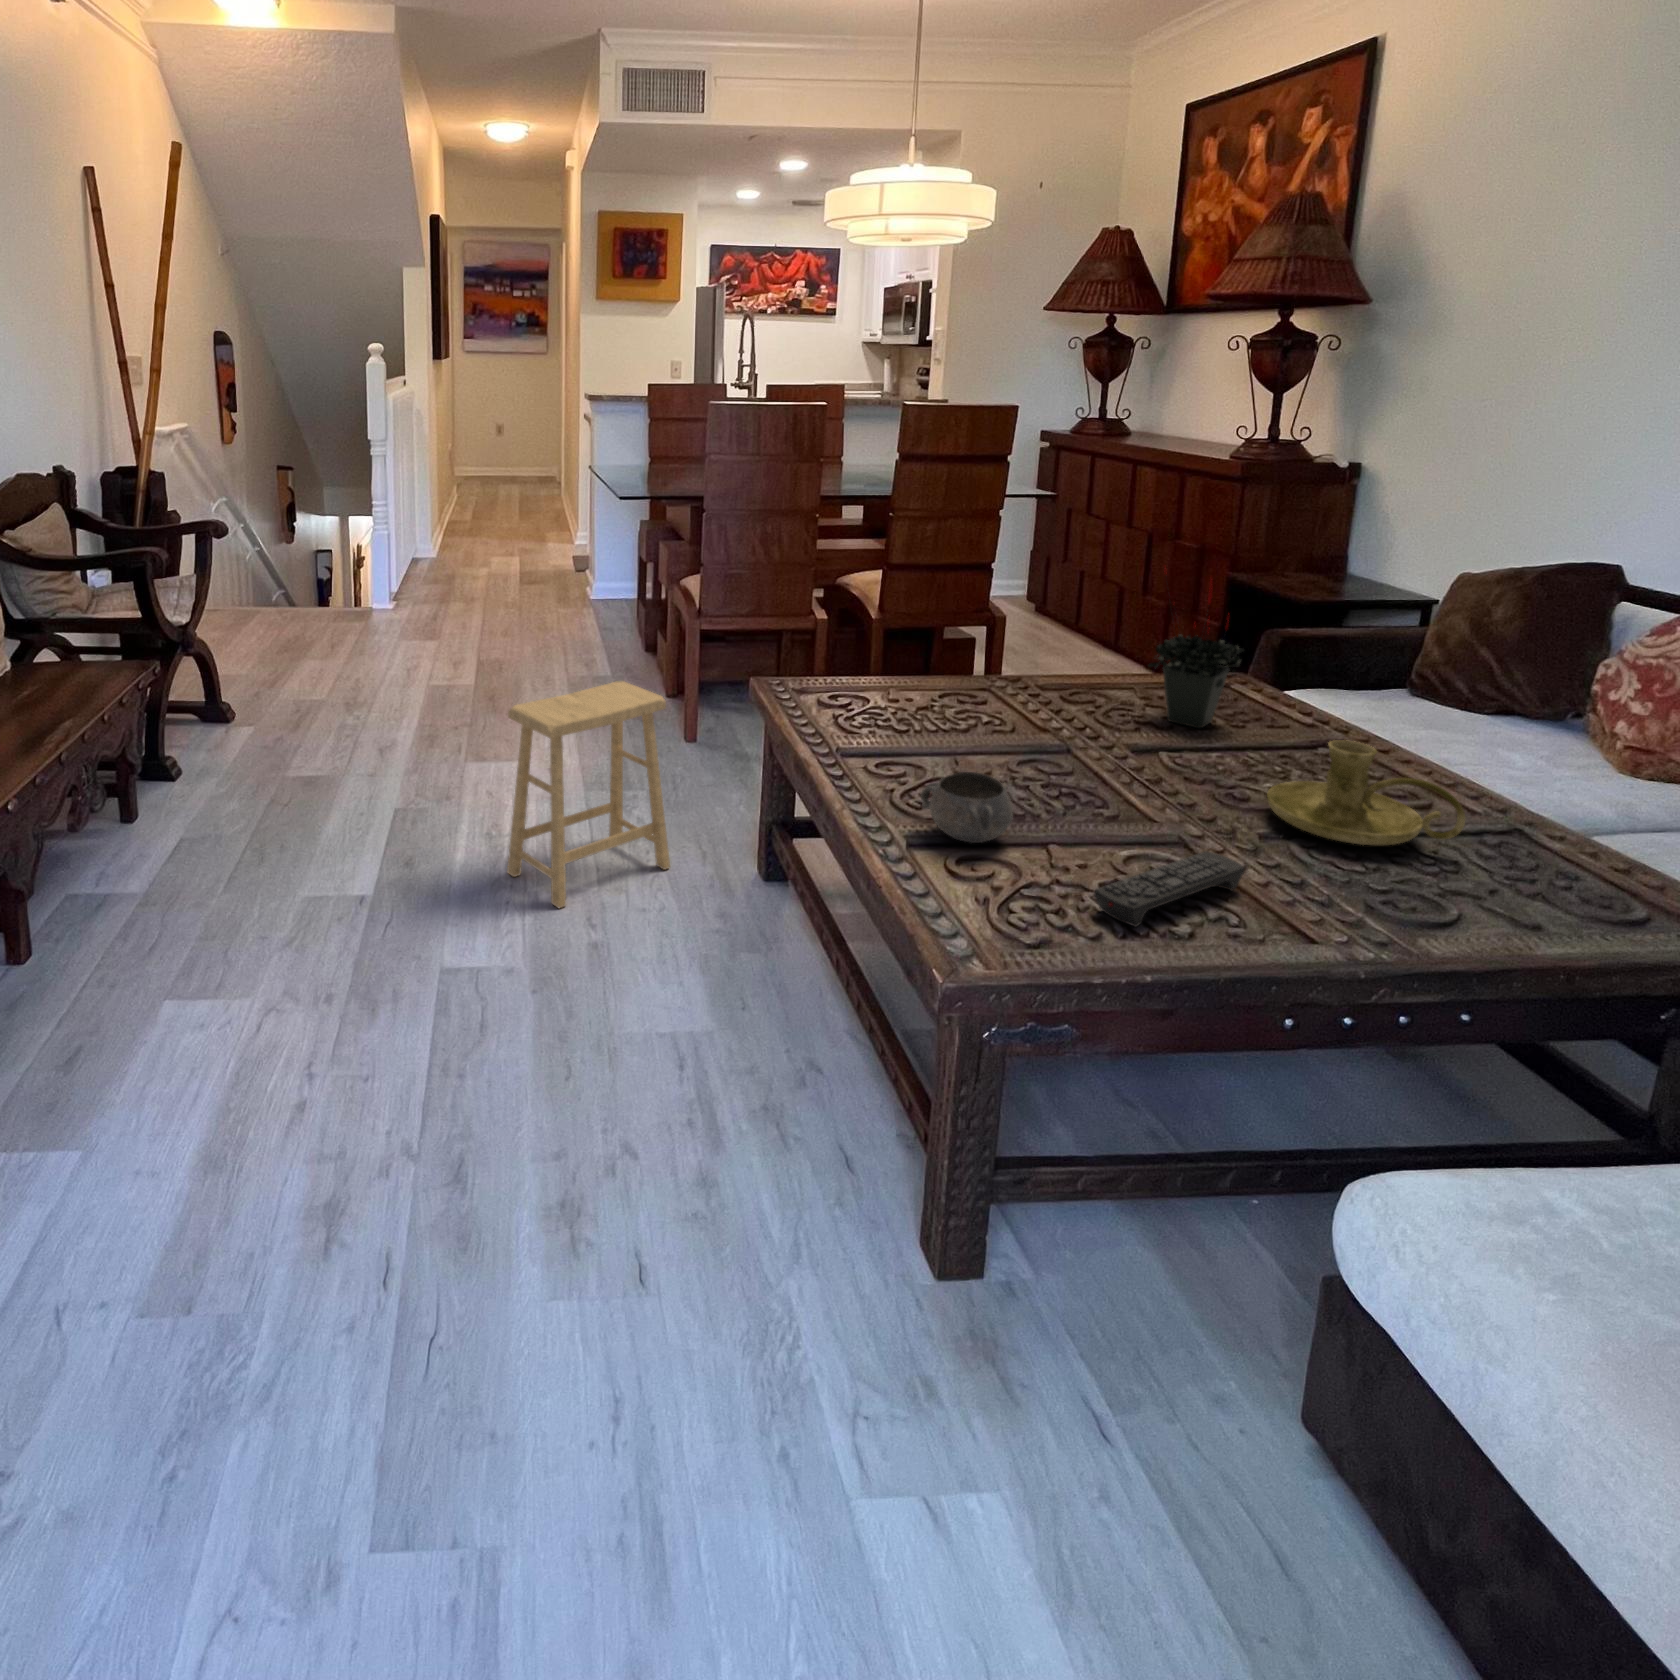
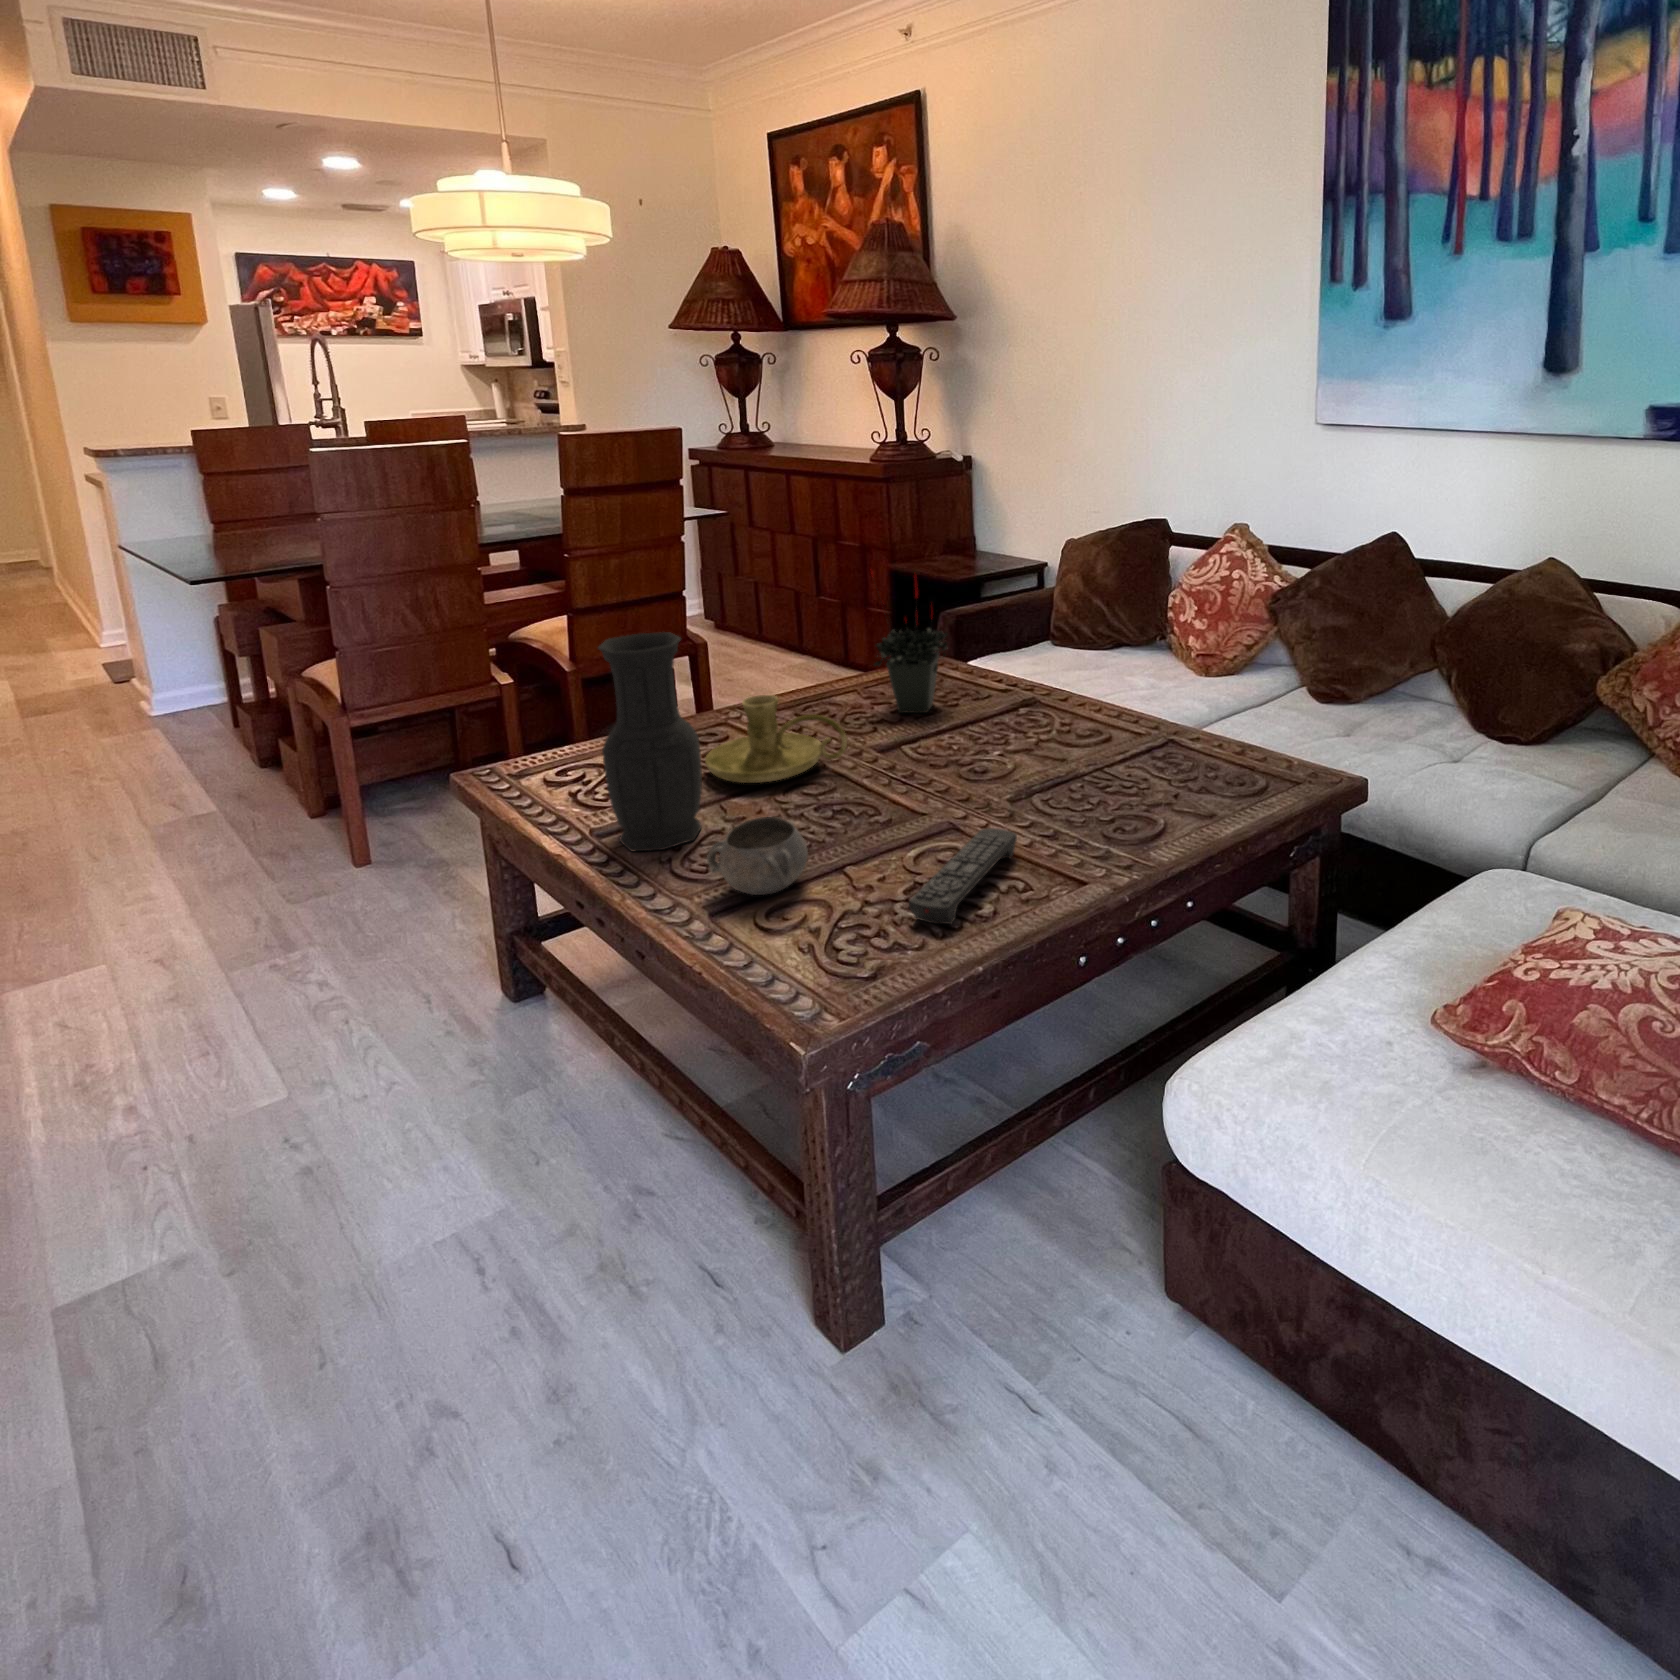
vase: none [859,587,943,780] -> present [598,632,702,851]
footstool: present [507,681,670,908] -> none [52,824,374,1165]
candle holder: present [1267,740,1465,845] -> present [705,695,847,783]

